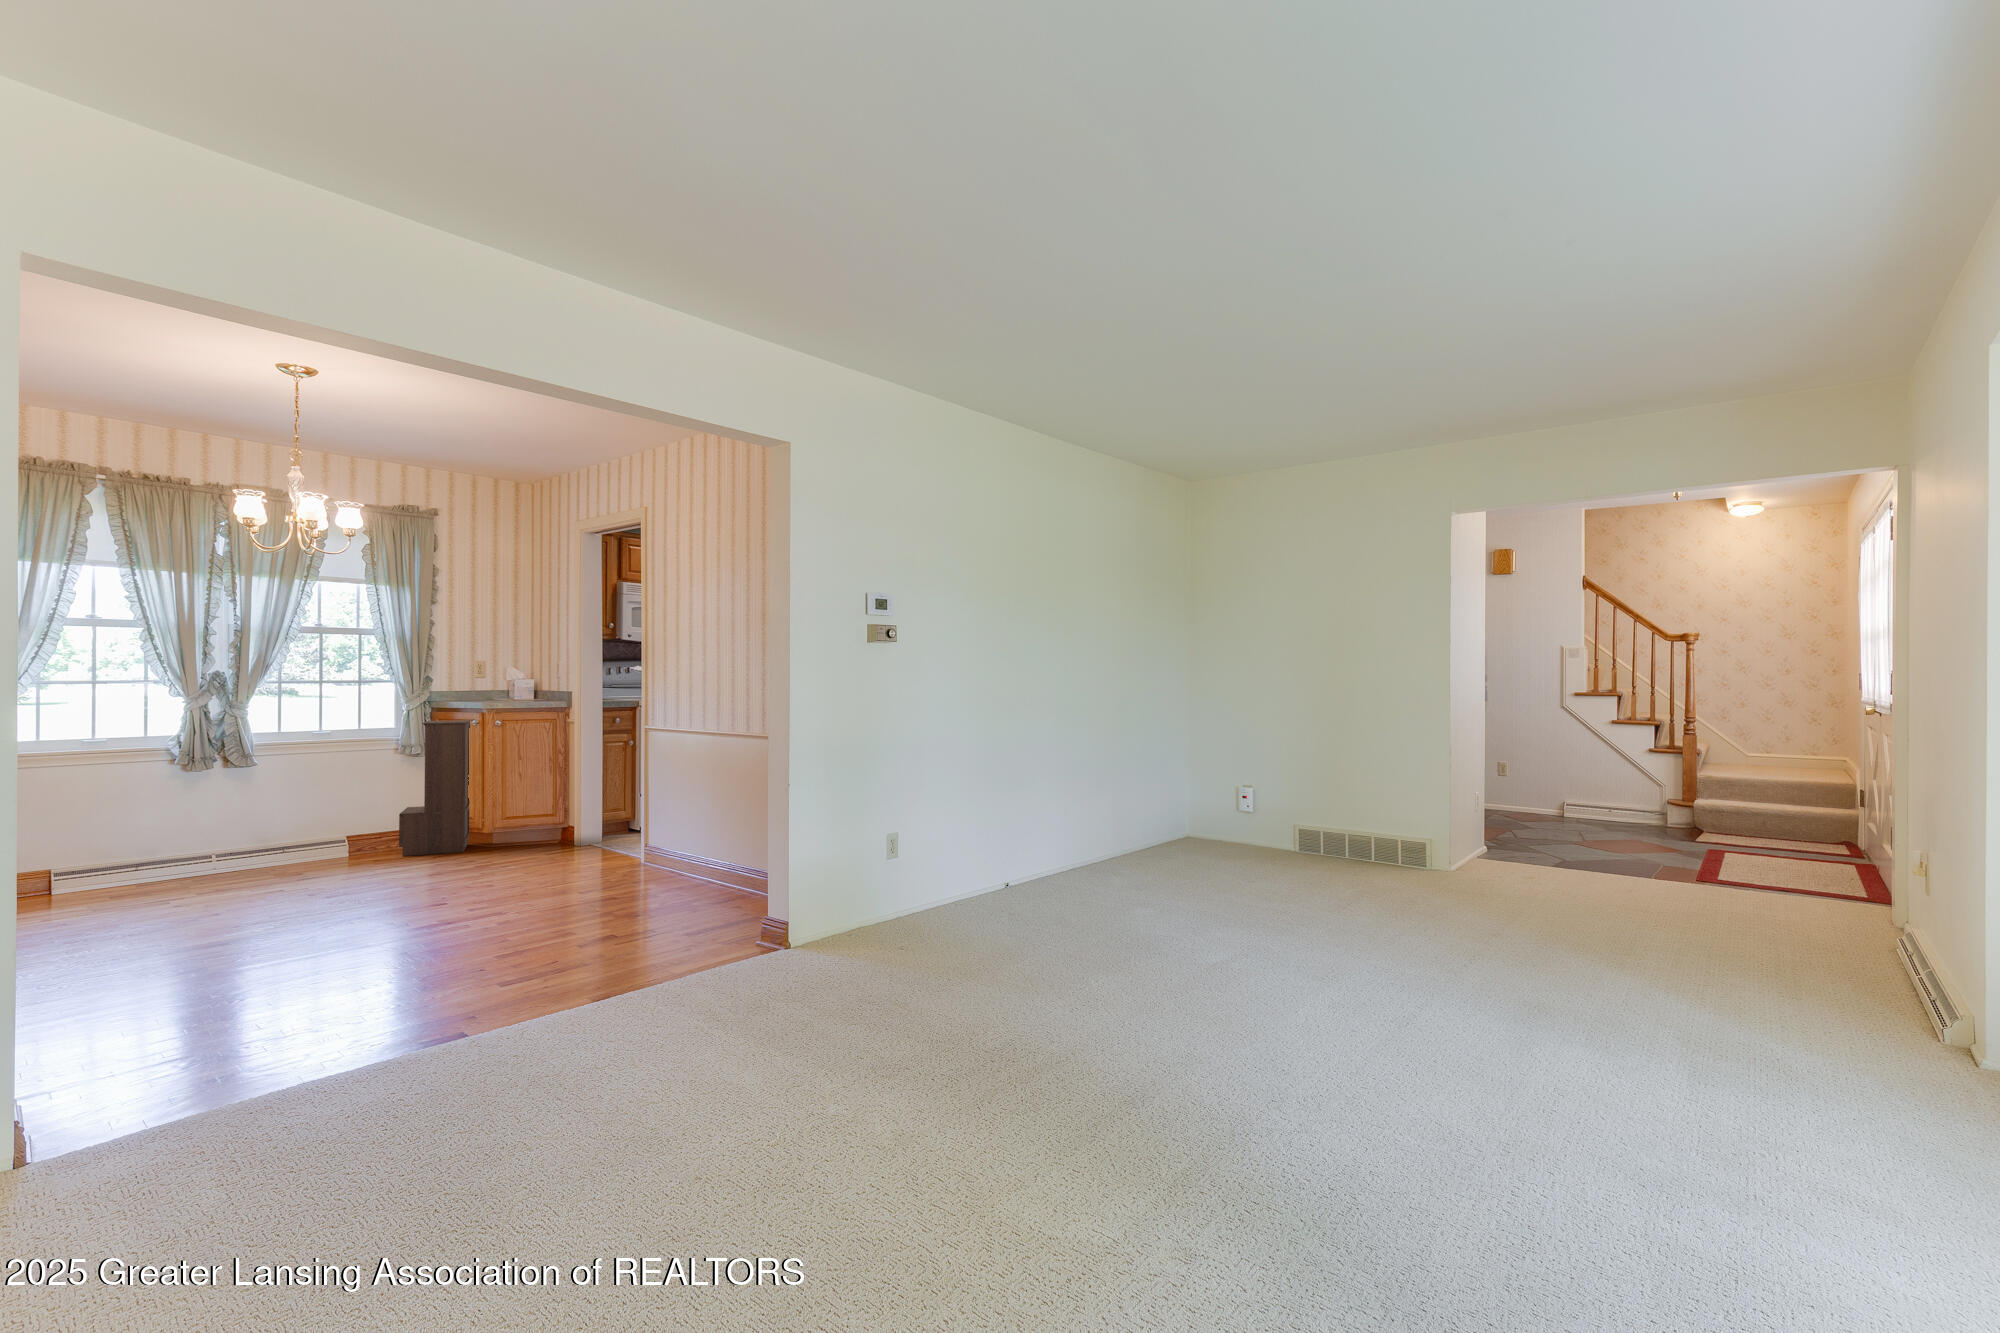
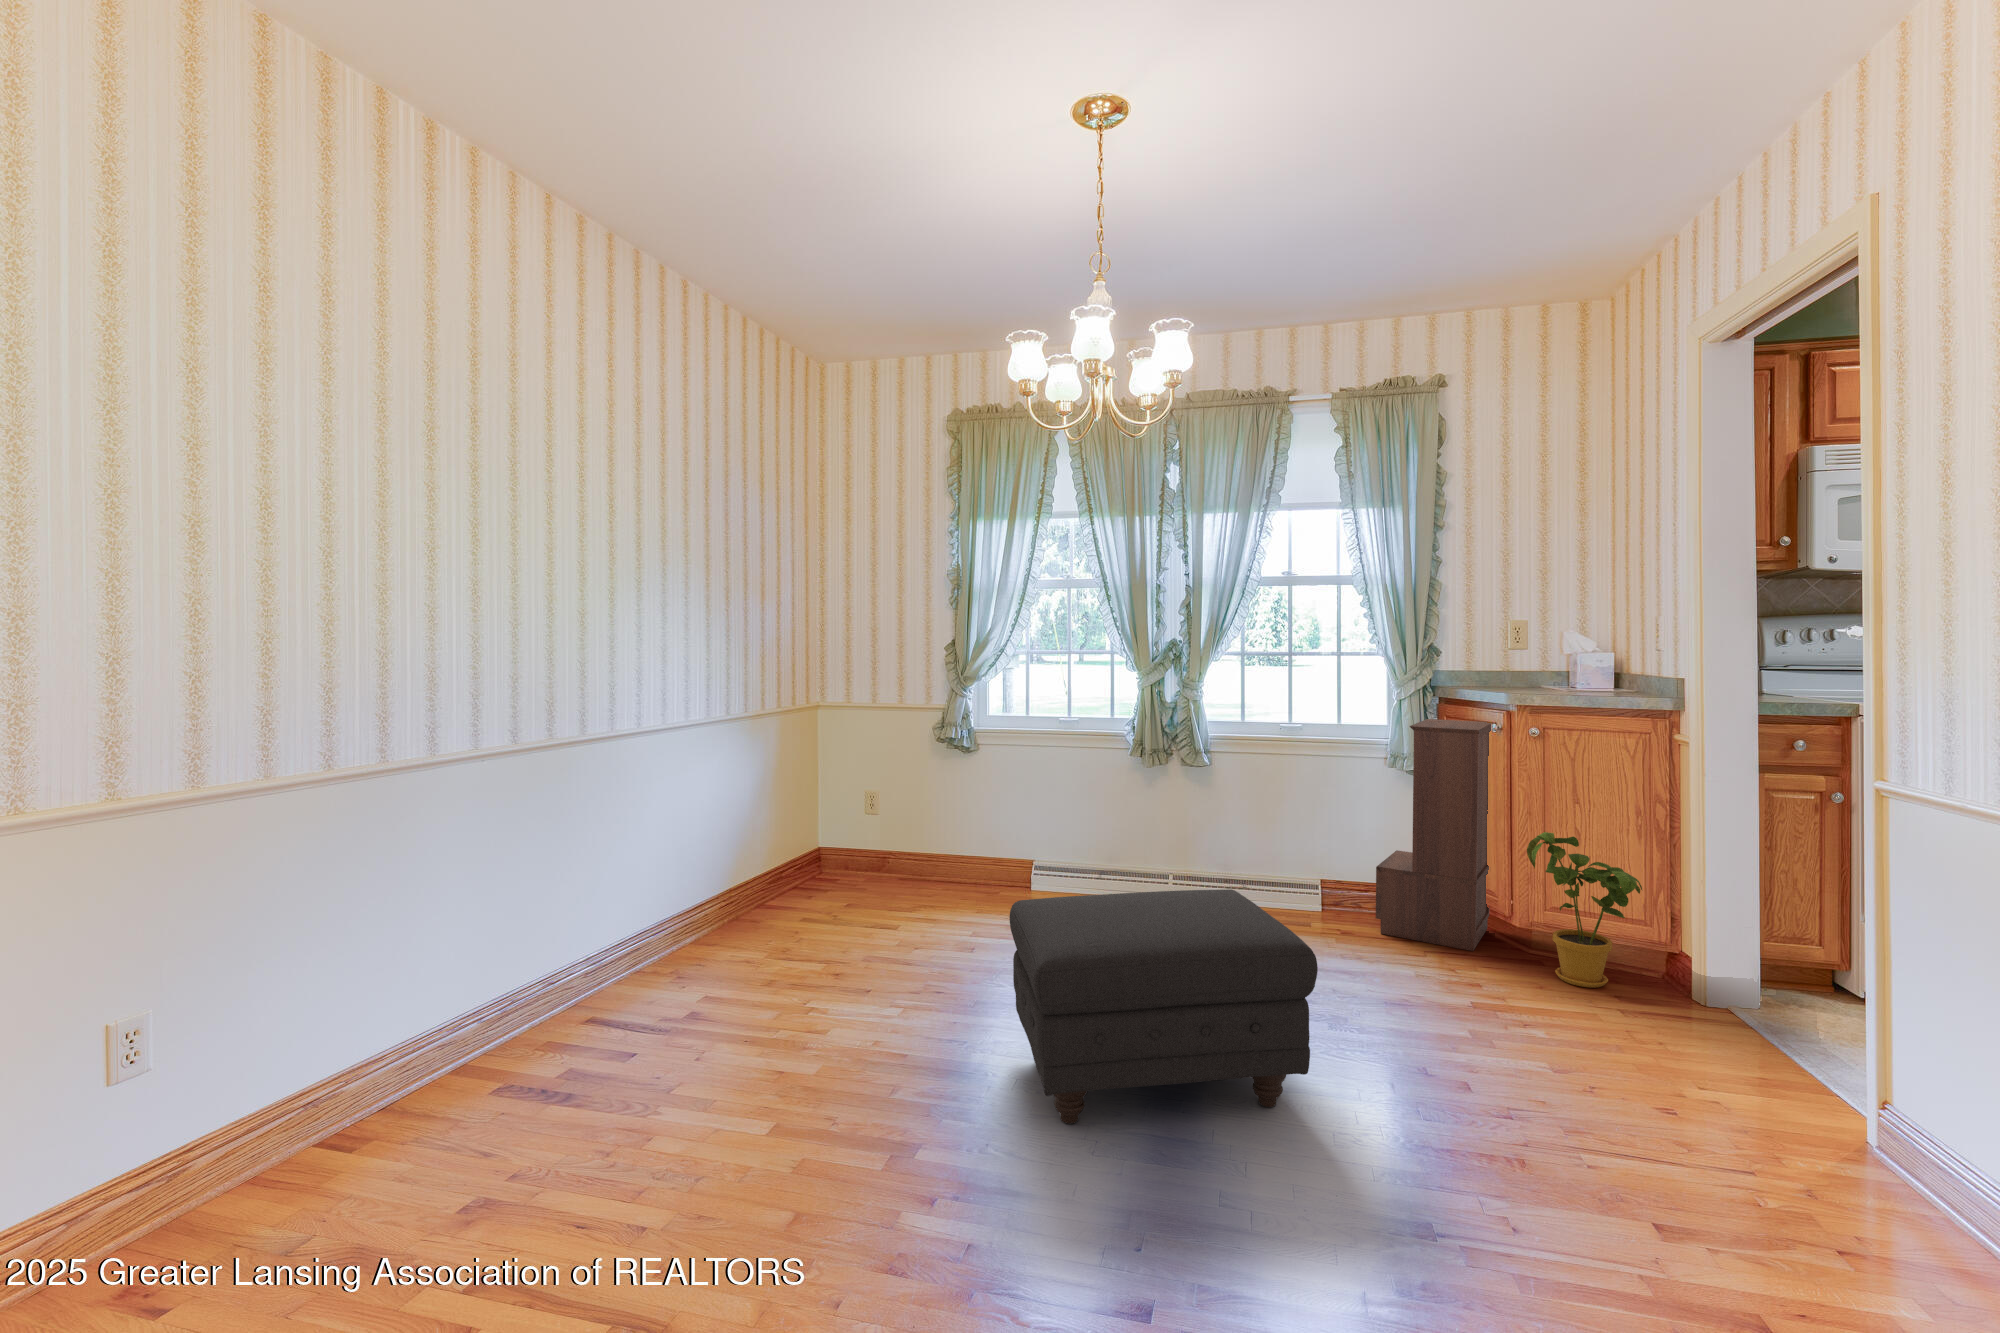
house plant: none [495,772,553,852] -> present [1527,832,1642,988]
ottoman: none [175,813,409,940] -> present [1009,889,1318,1123]

